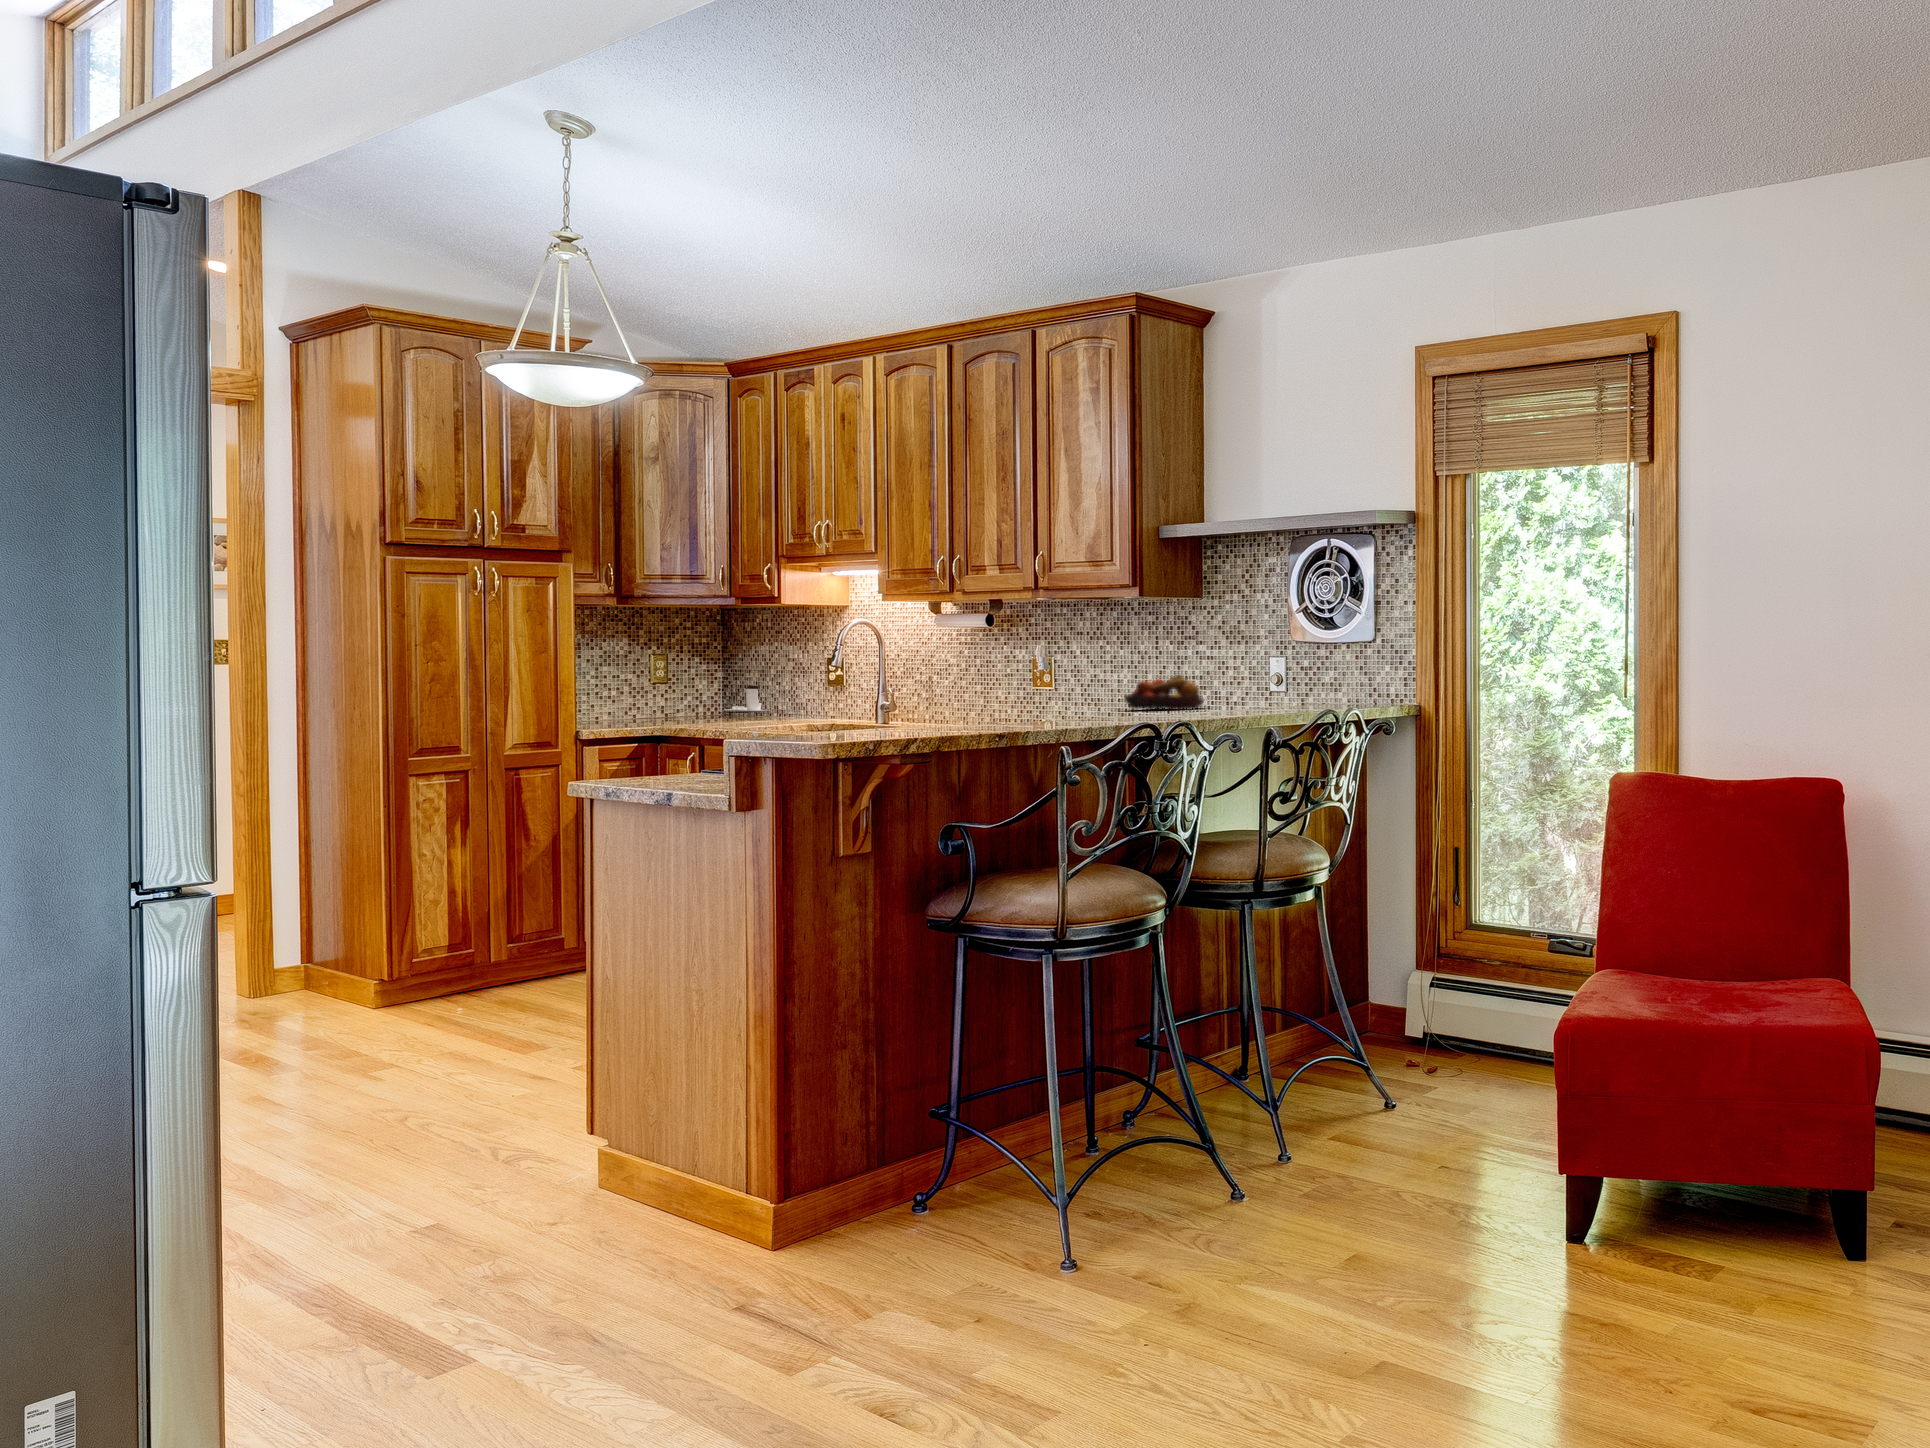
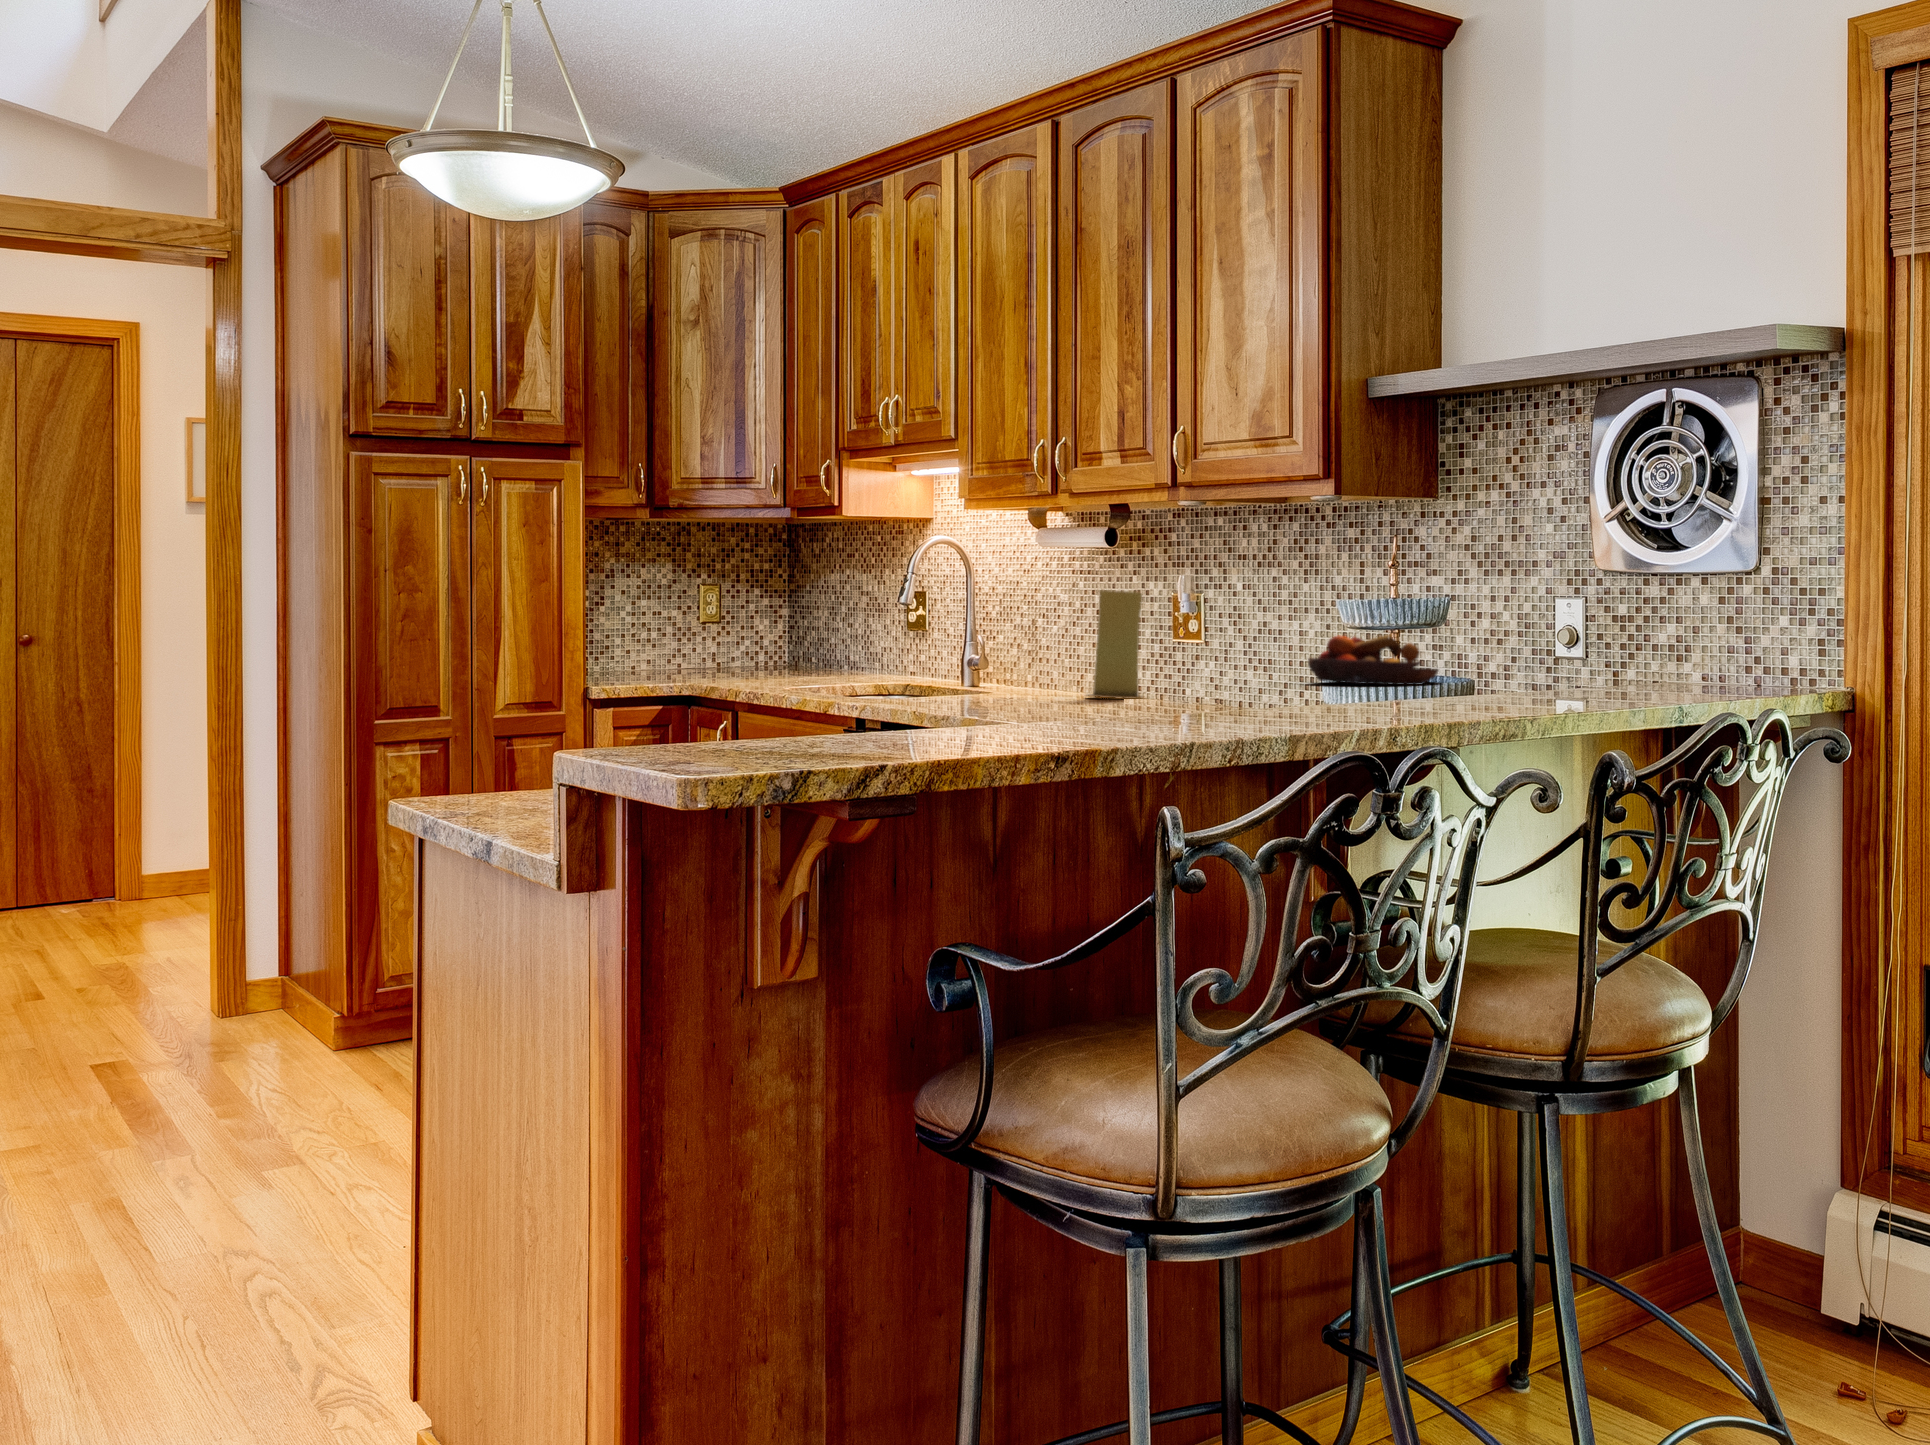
candle: none [986,654,1025,719] -> present [1087,590,1144,699]
coffee cup: present [725,686,771,712] -> none [779,629,838,665]

